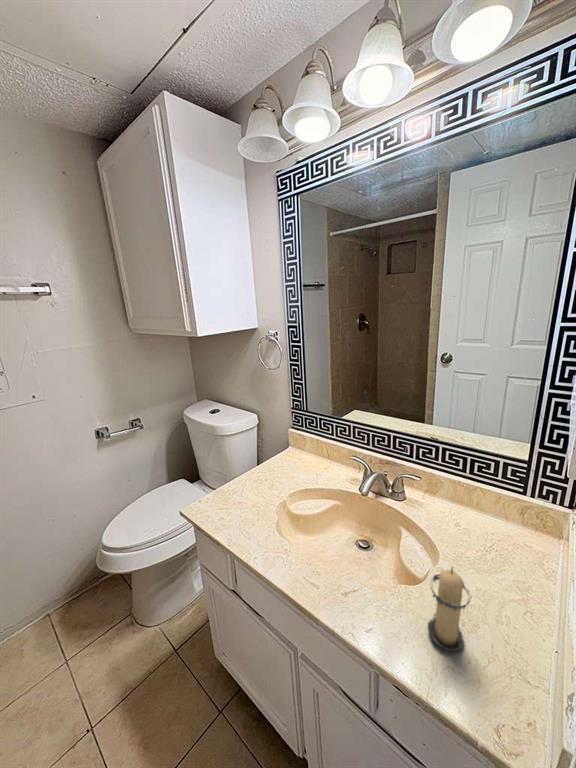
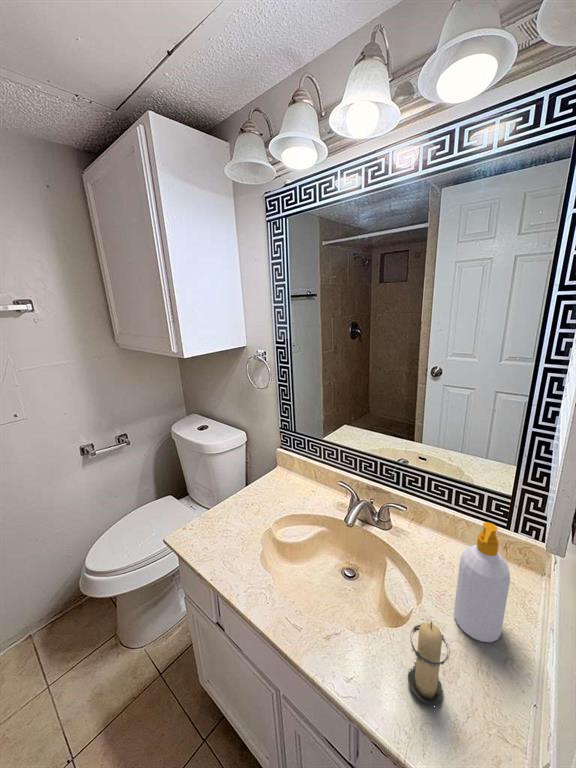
soap bottle: none [472,476,530,598] -> present [454,522,510,642]

